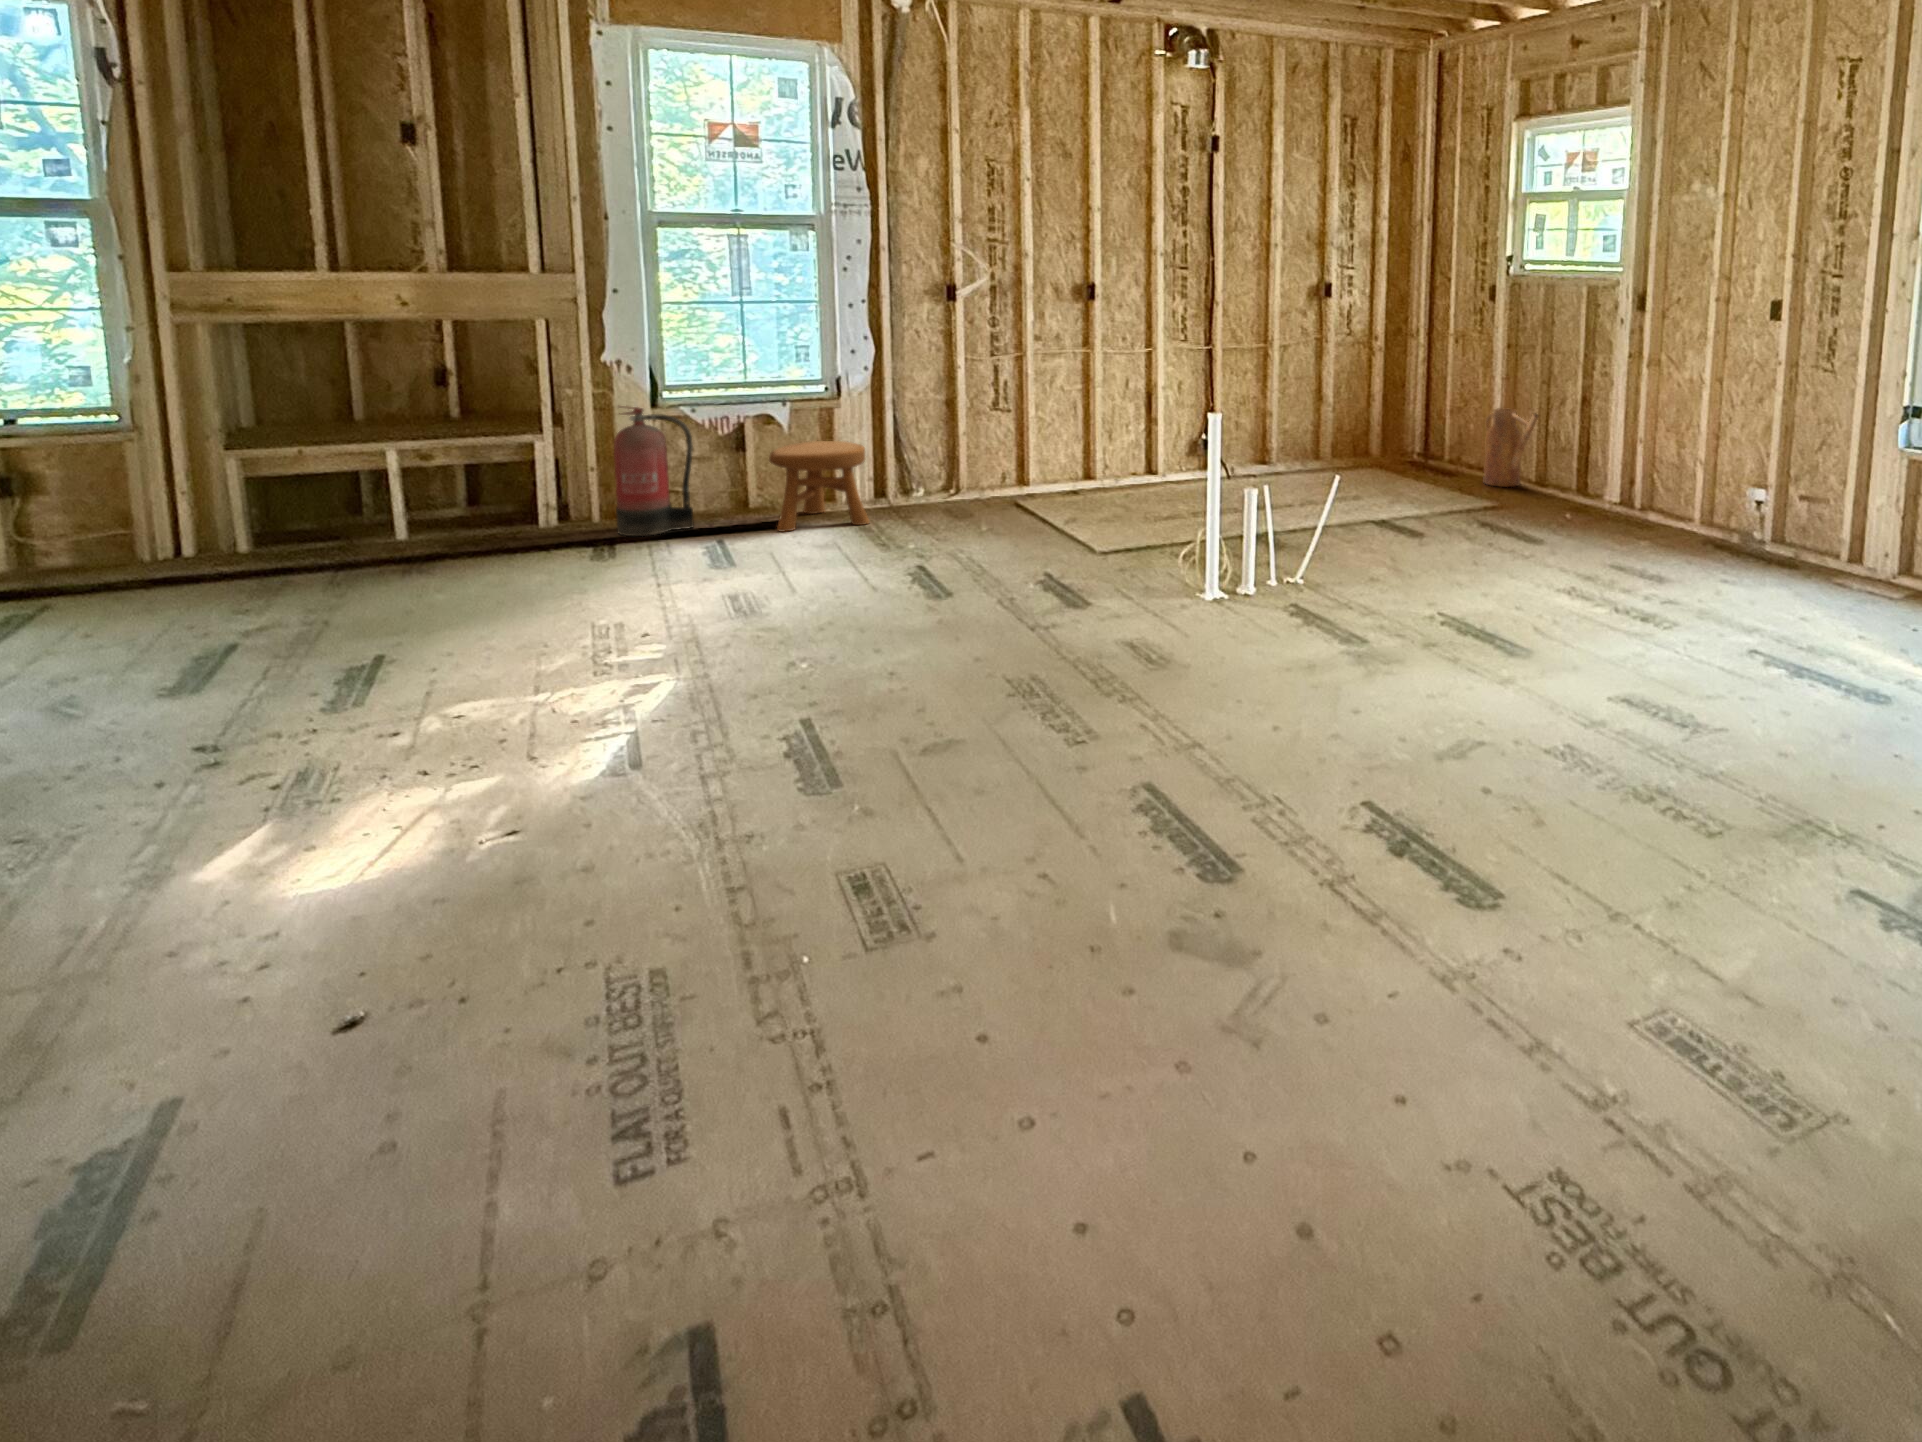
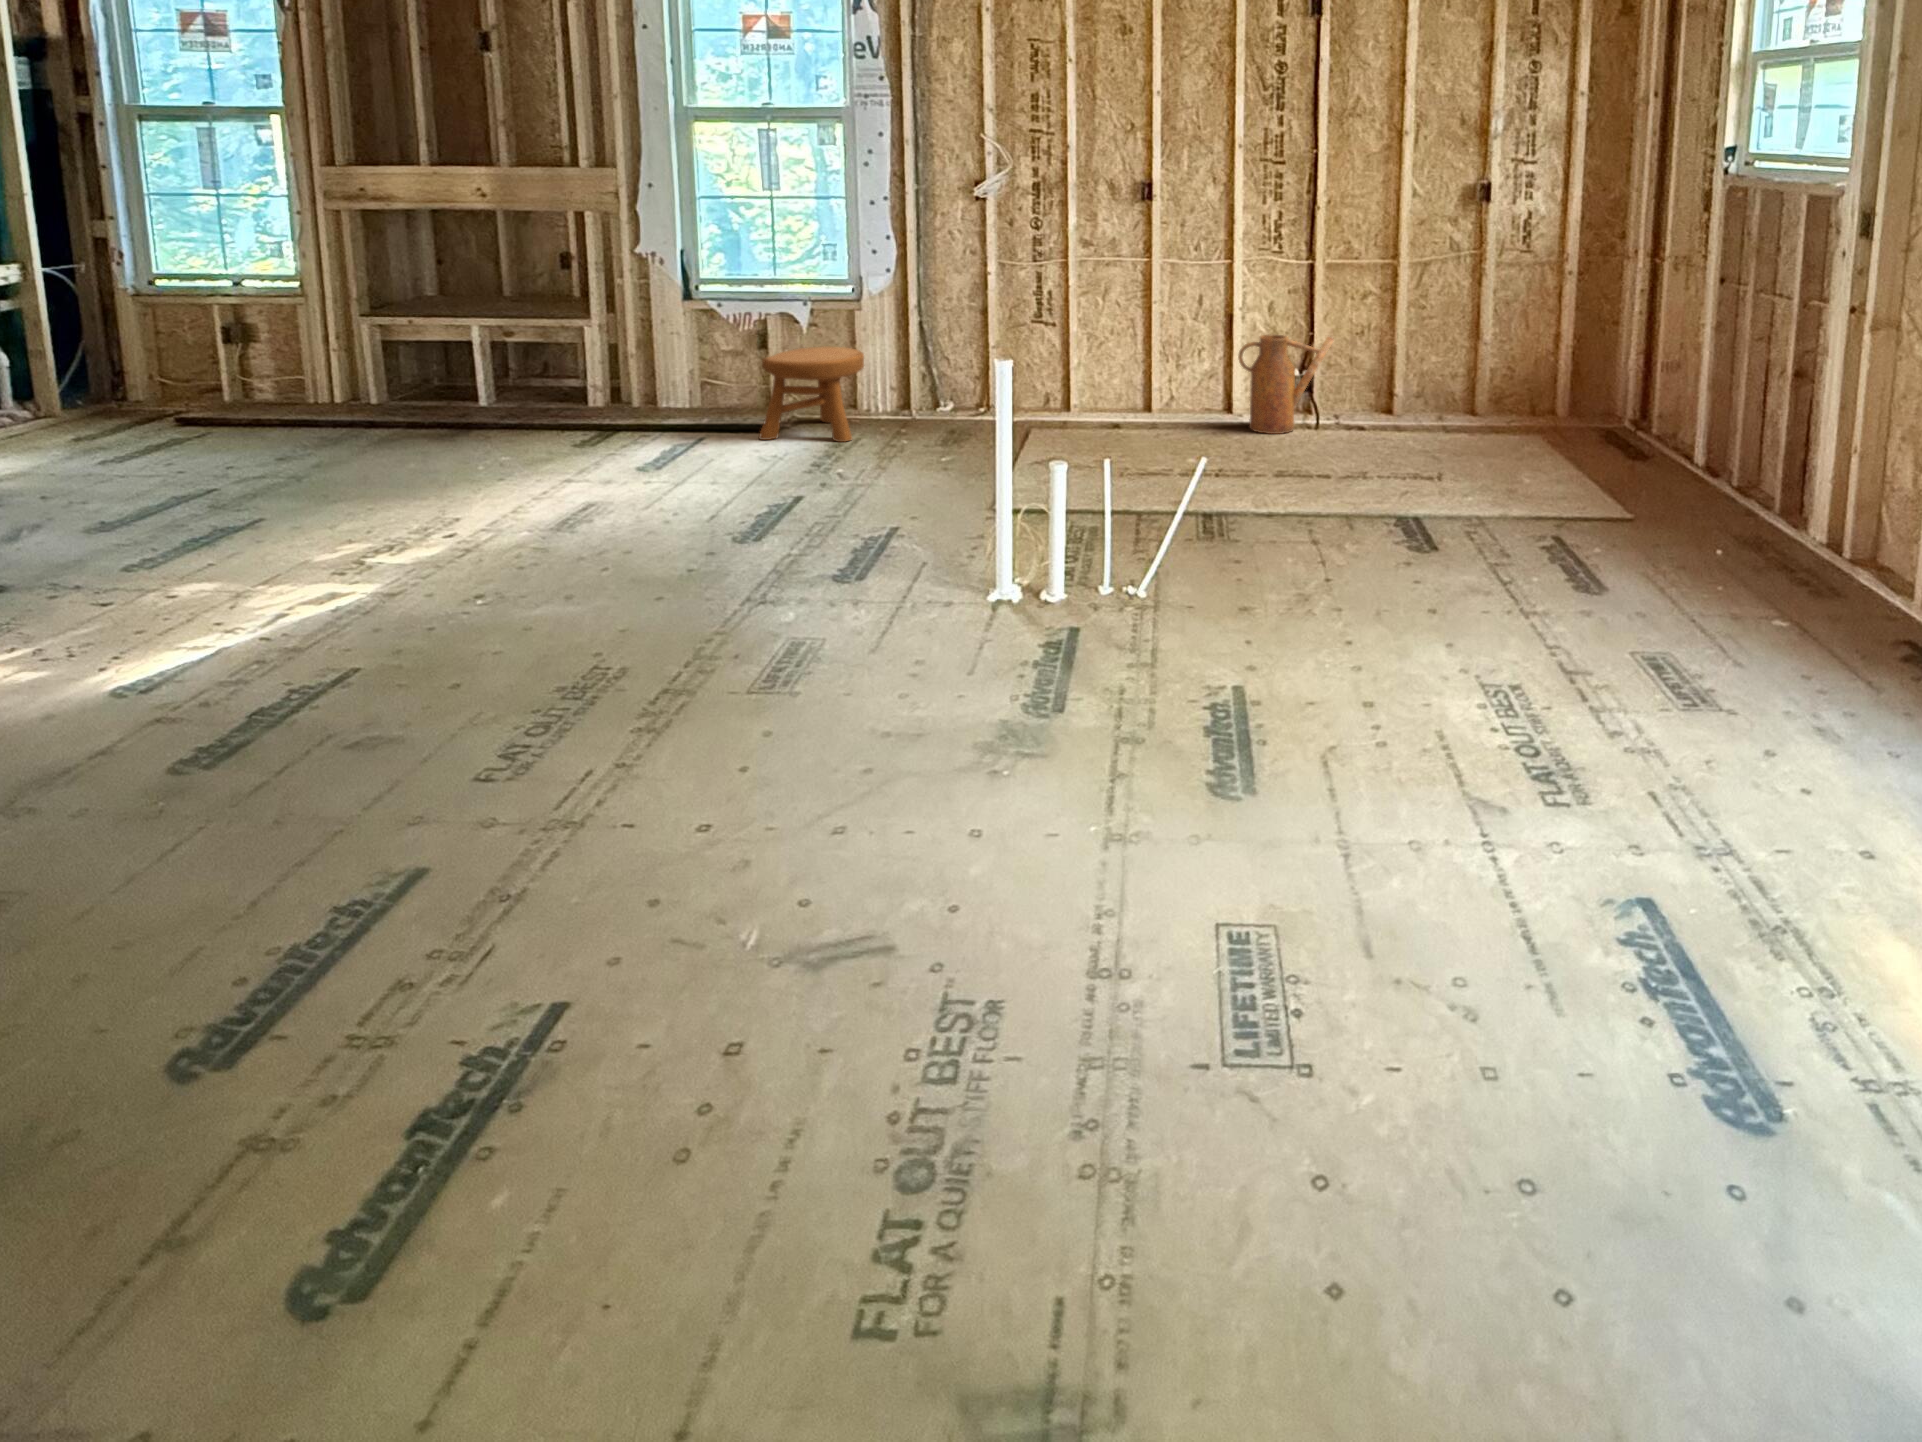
fire extinguisher: present [614,406,694,536] -> none [636,298,706,428]
watering can: present [1484,408,1538,487] -> present [1238,334,1333,434]

